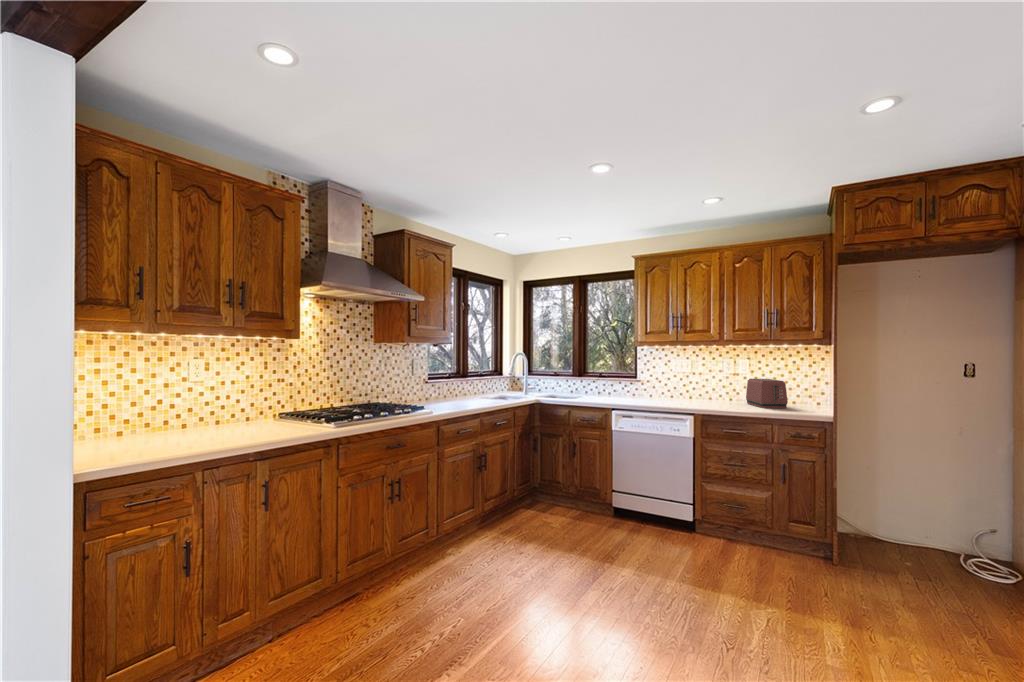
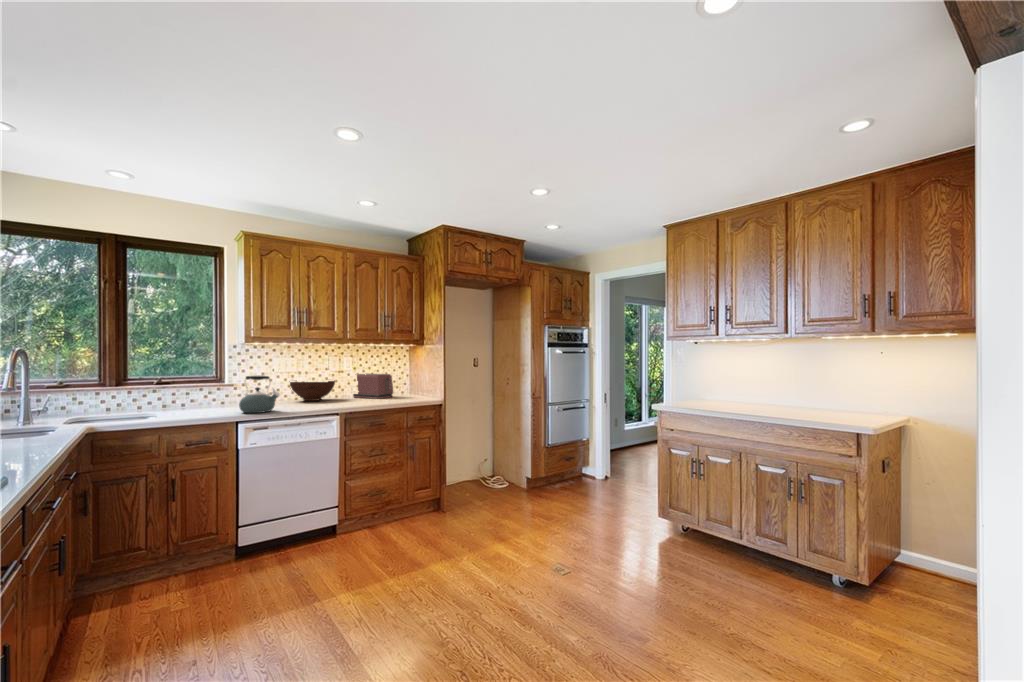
kettle: none [614,374,640,404] -> present [239,376,280,413]
fruit bowl: none [680,381,724,402] -> present [290,381,335,401]

